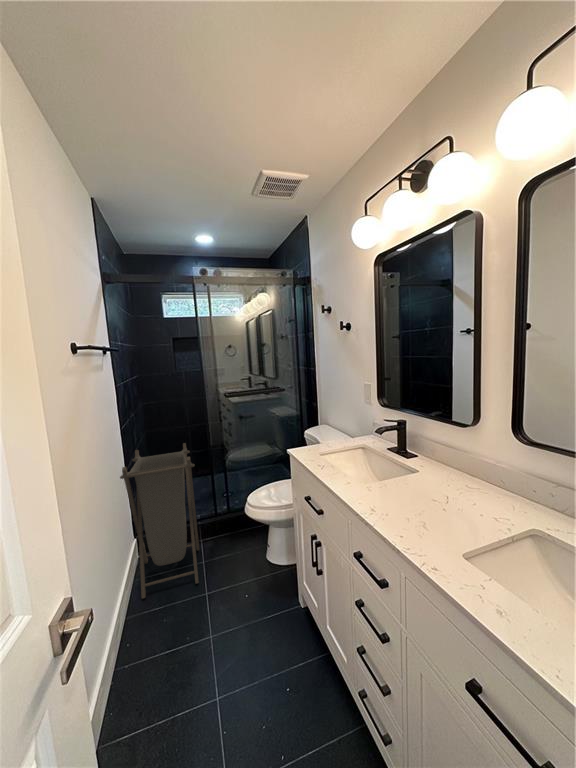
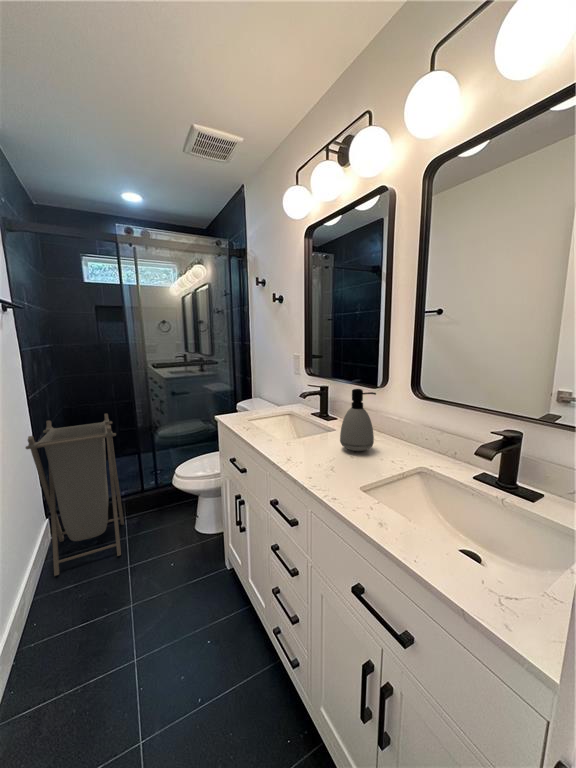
soap dispenser: none [429,434,471,503] -> present [340,389,376,451]

